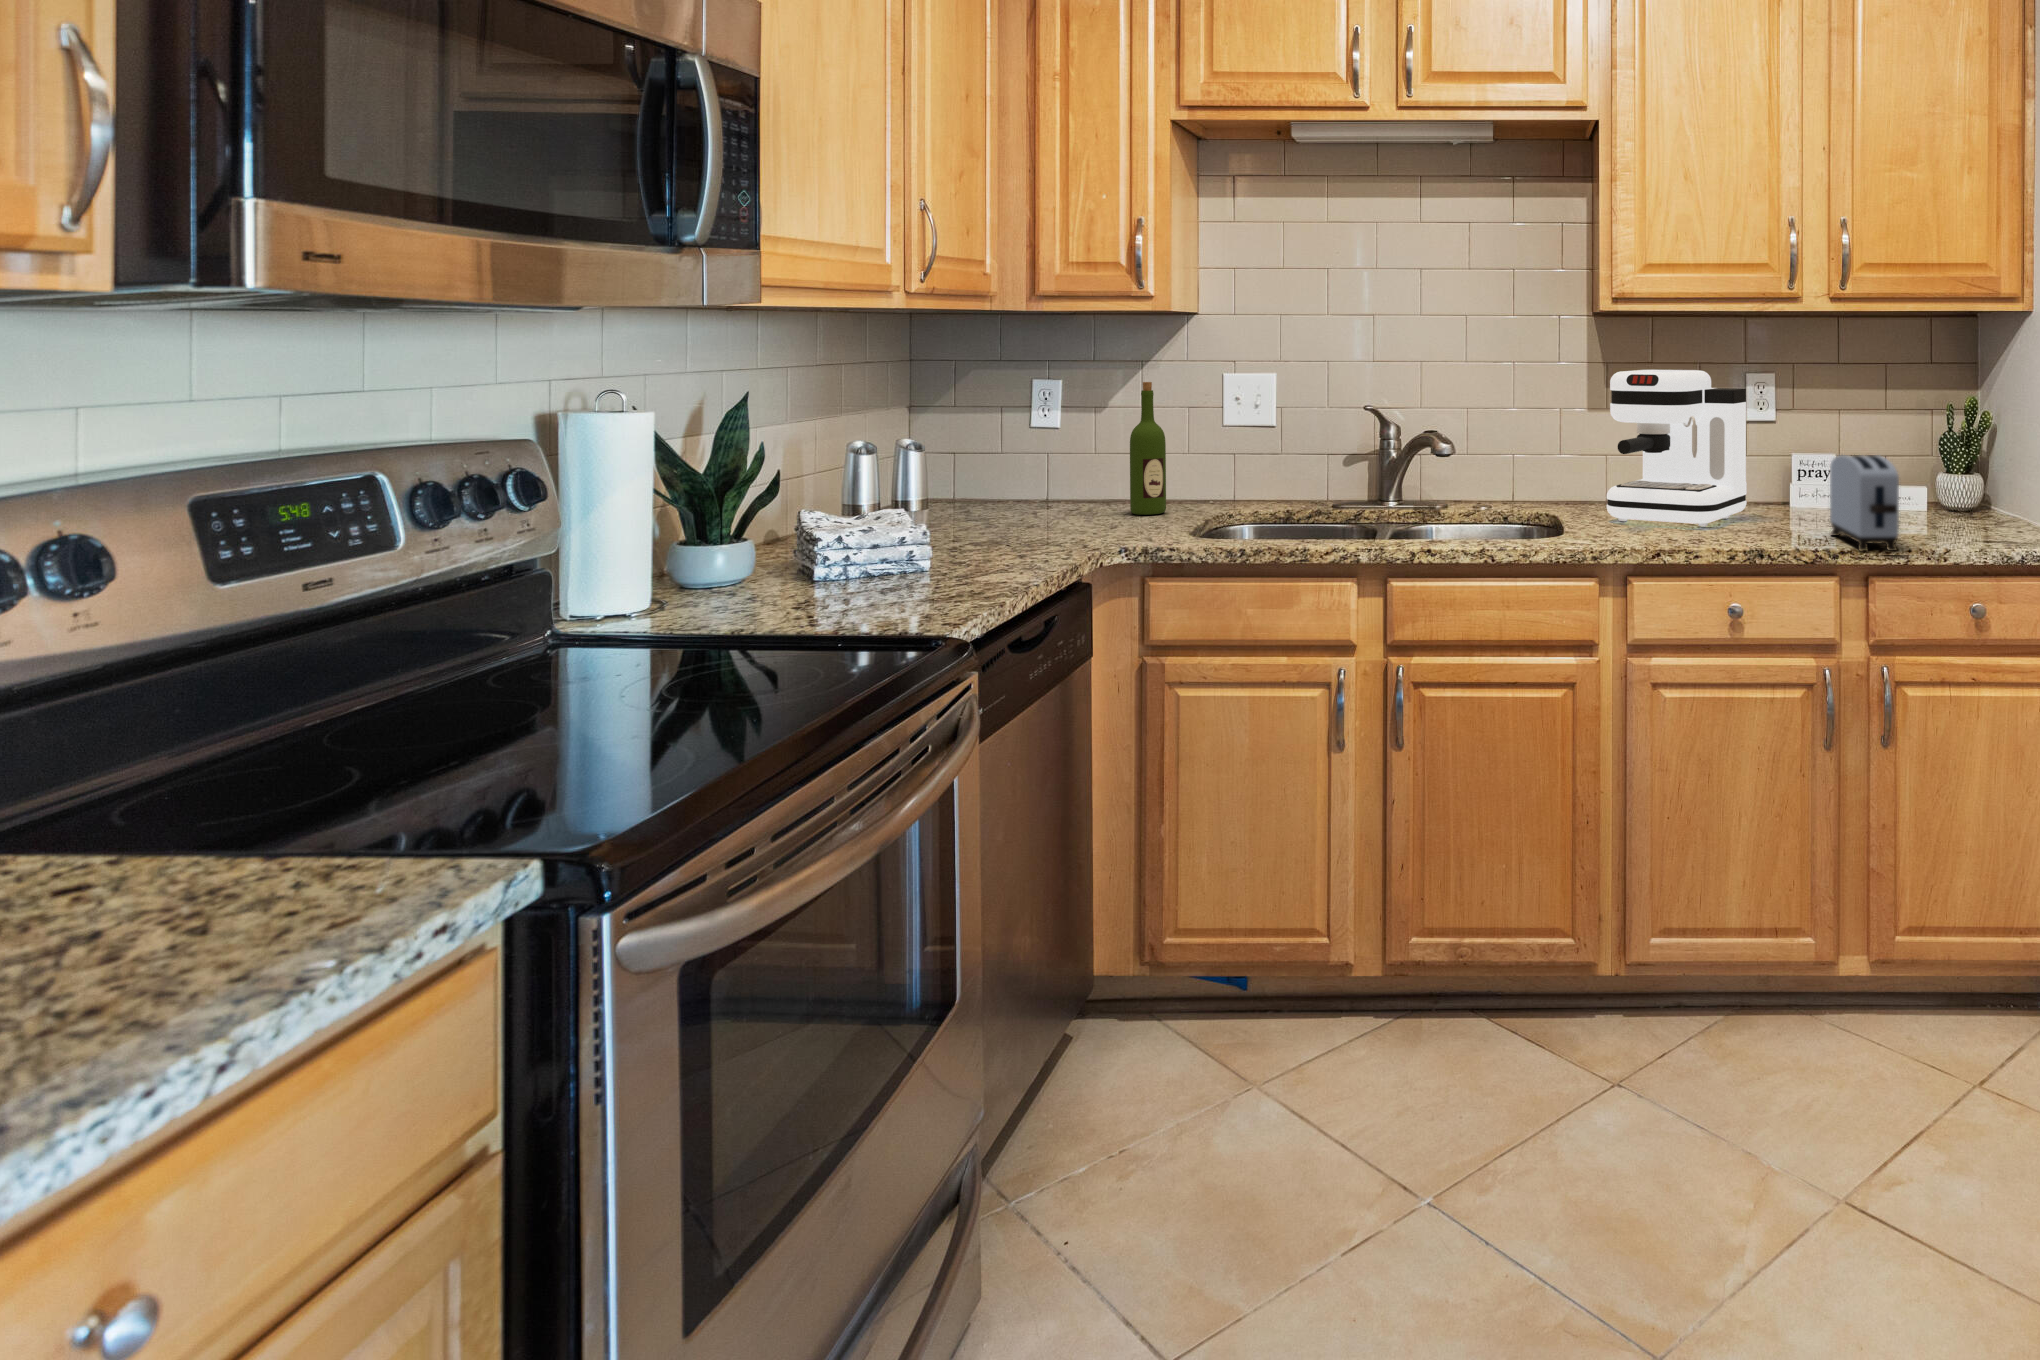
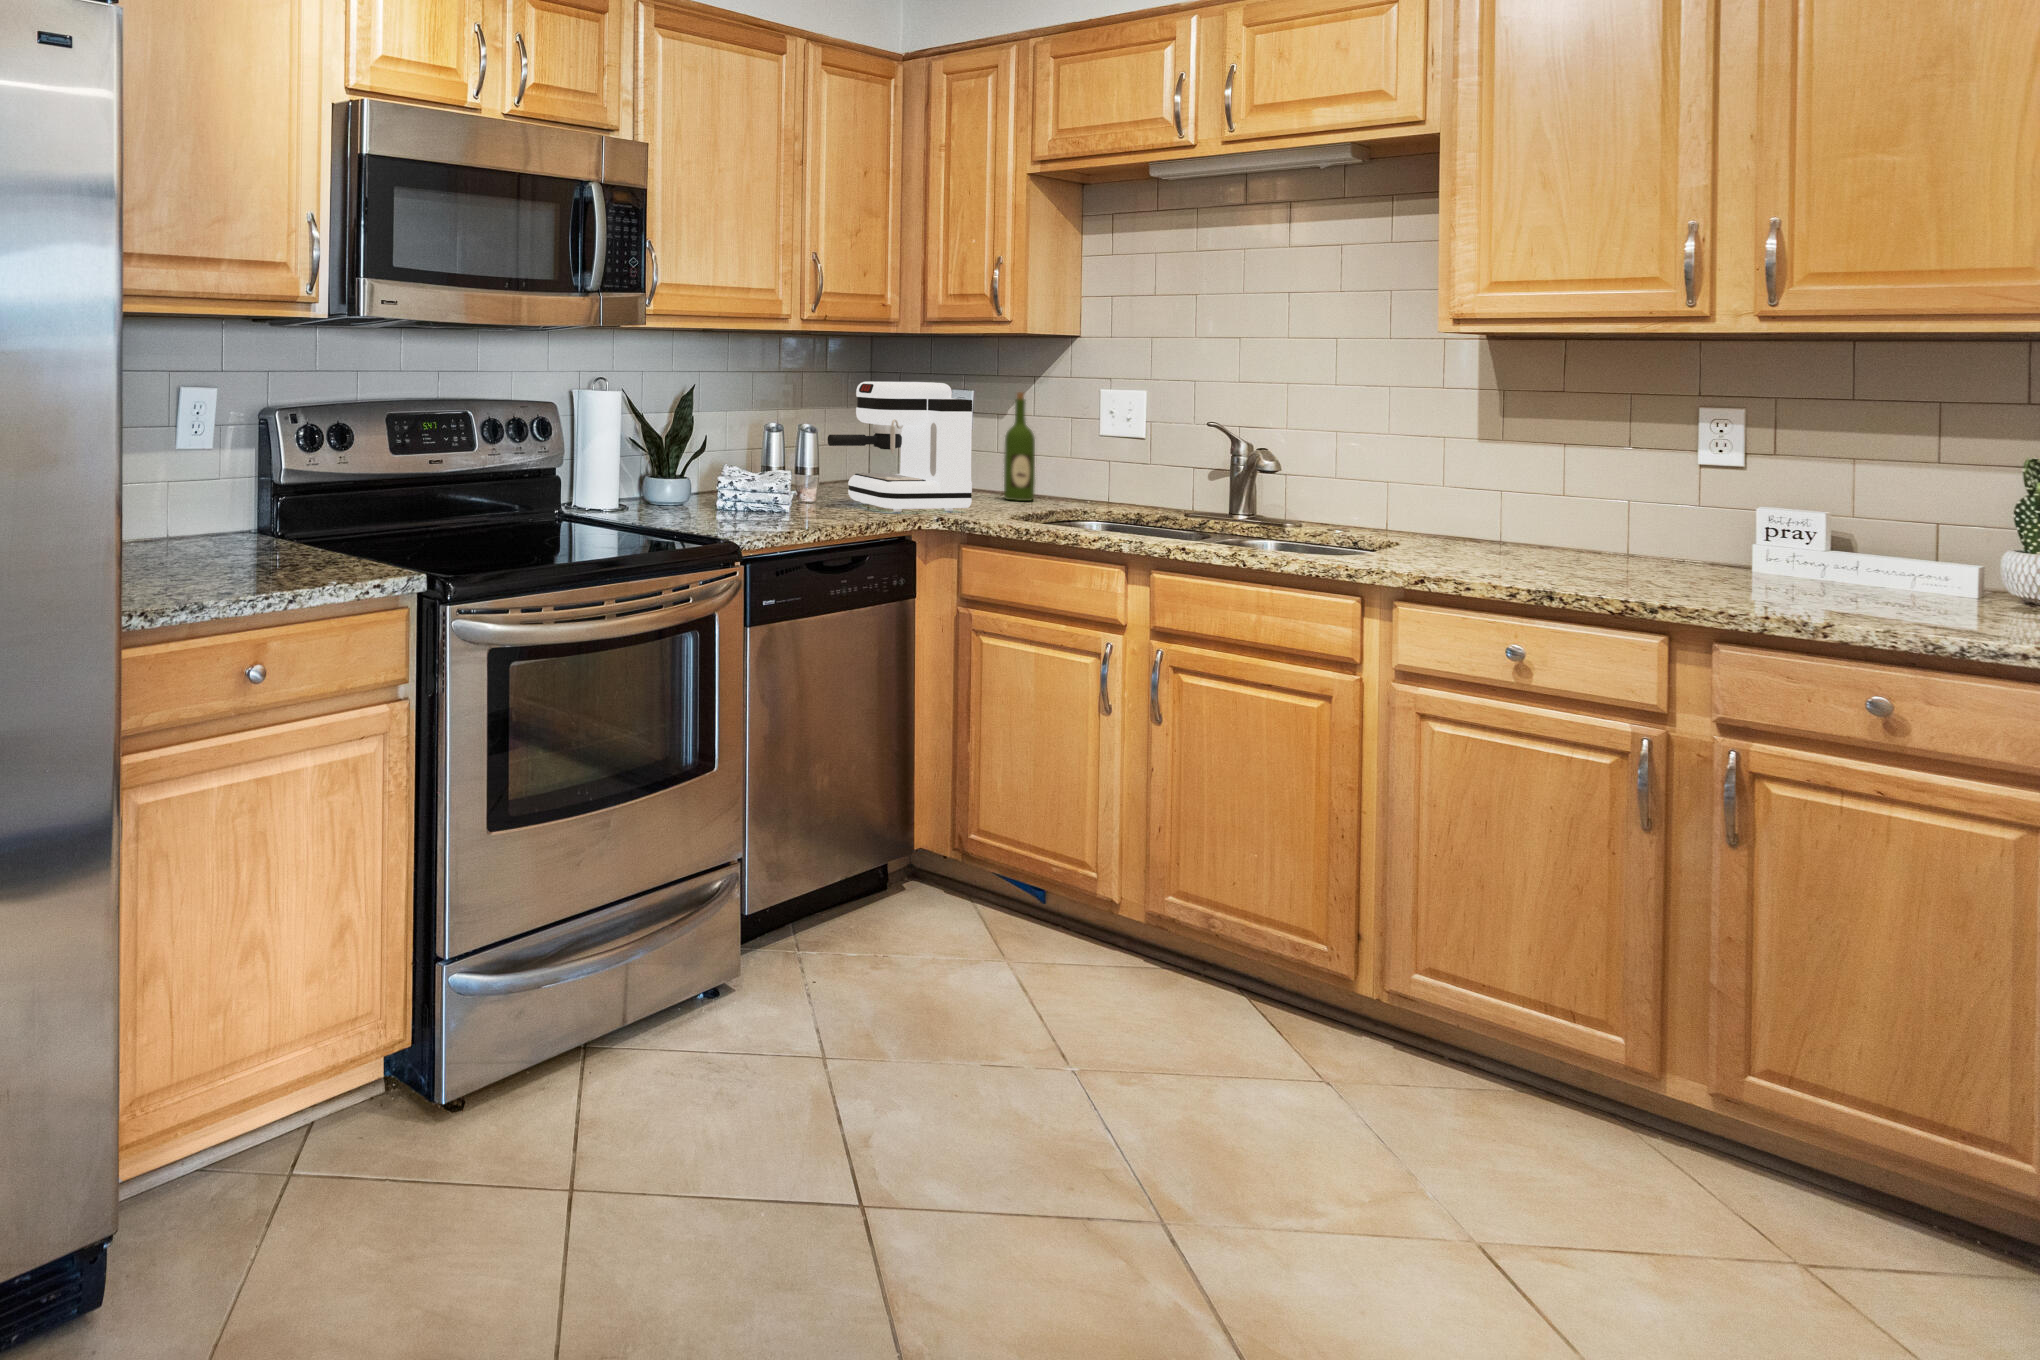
coffee maker: present [1607,370,1747,527] -> present [828,382,972,512]
toaster: present [1830,455,1899,551] -> none [1684,499,1760,614]

